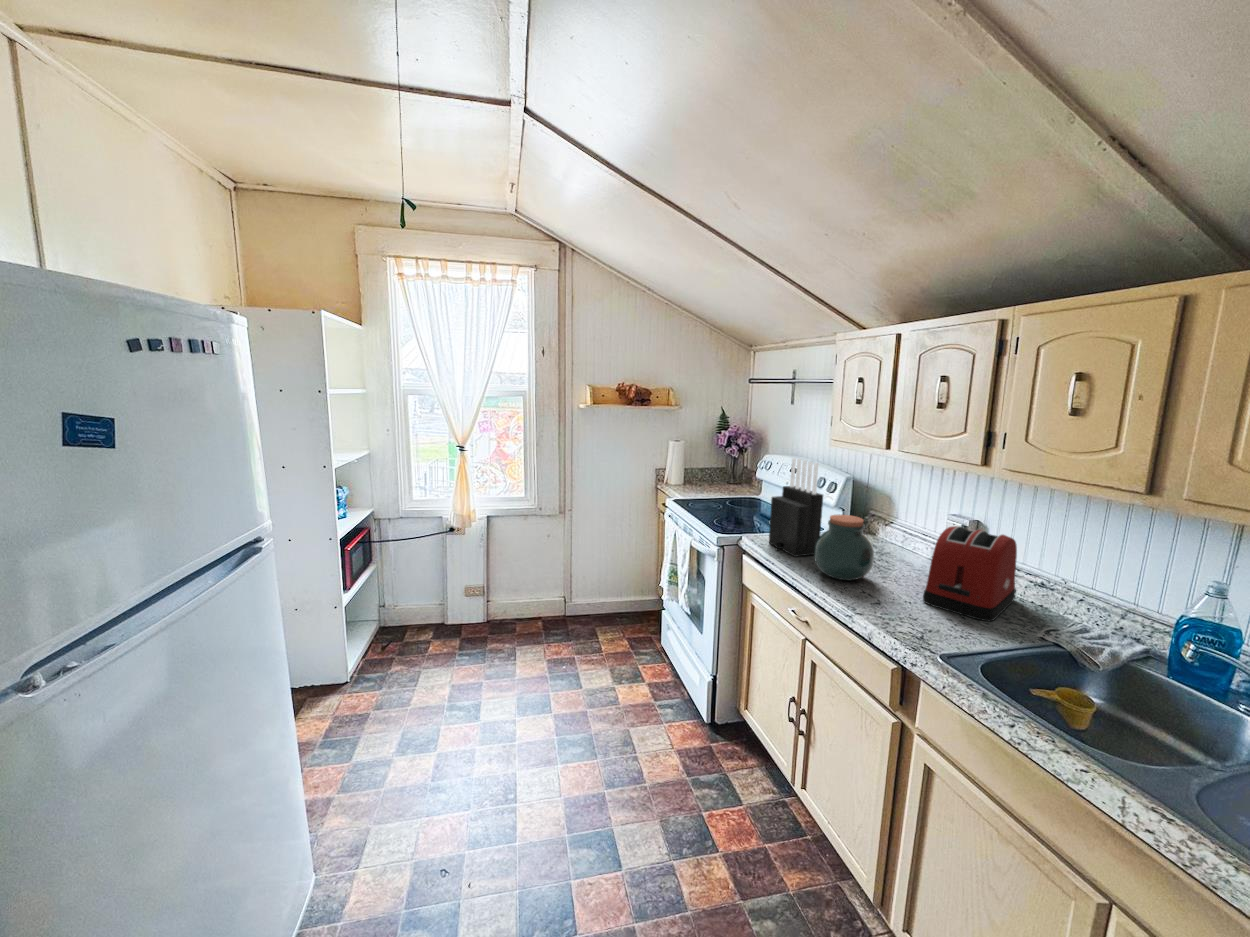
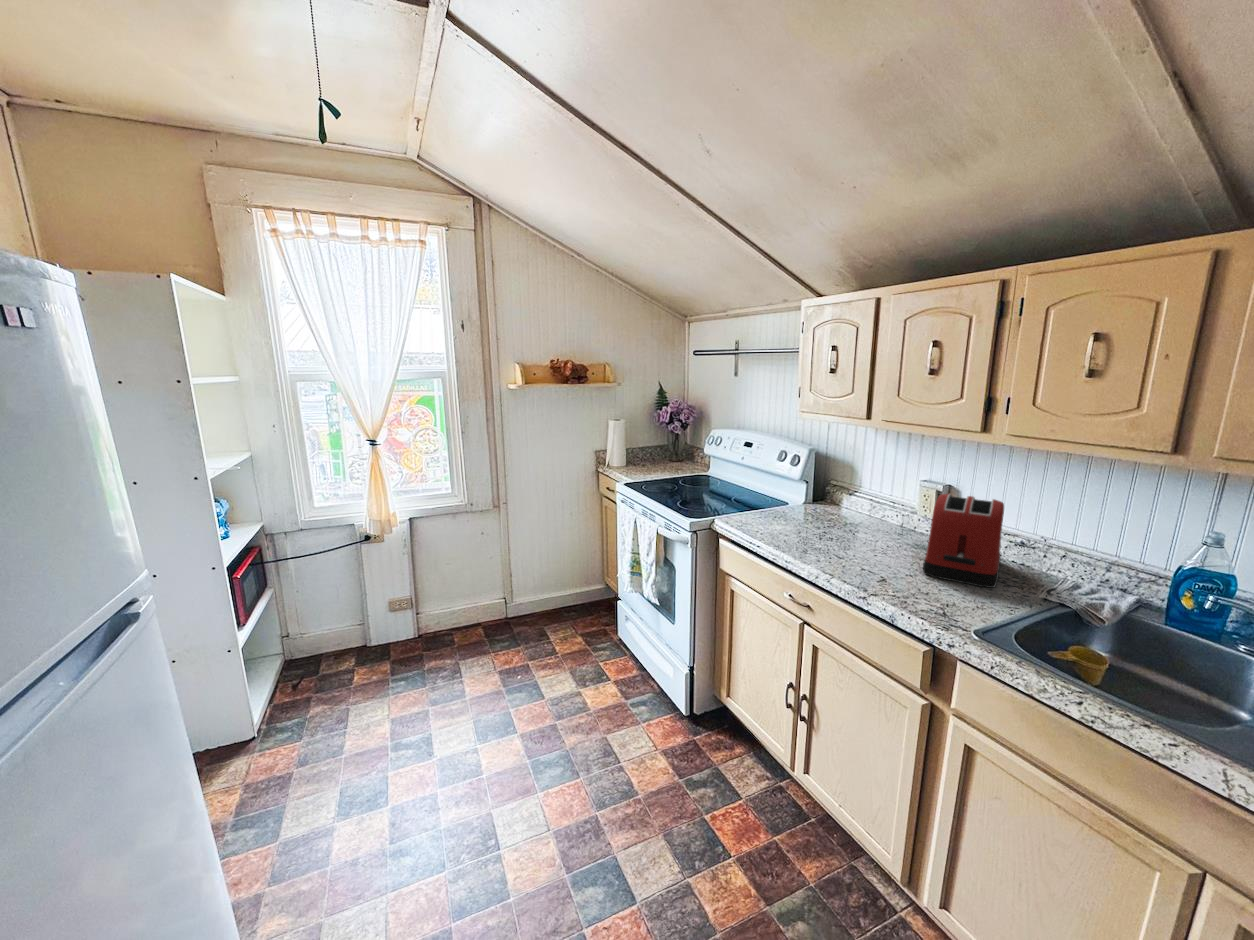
knife block: present [769,458,823,557] -> none [745,433,803,537]
jar: present [814,514,874,580] -> none [806,490,867,558]

